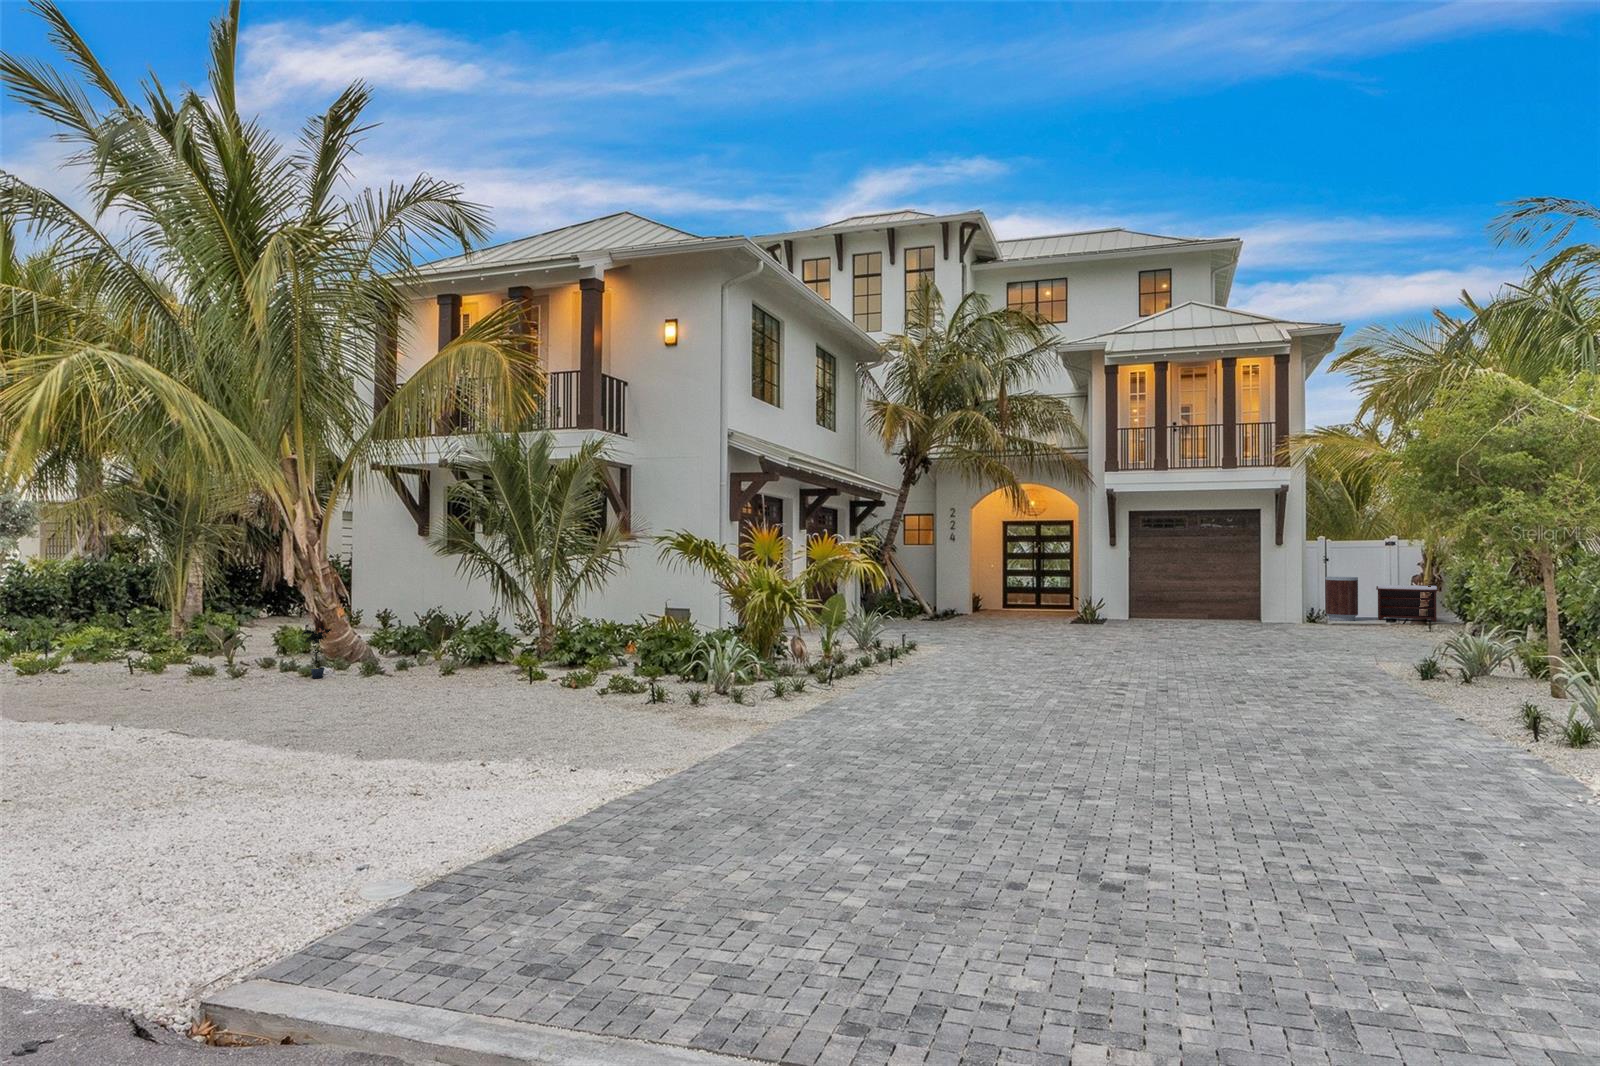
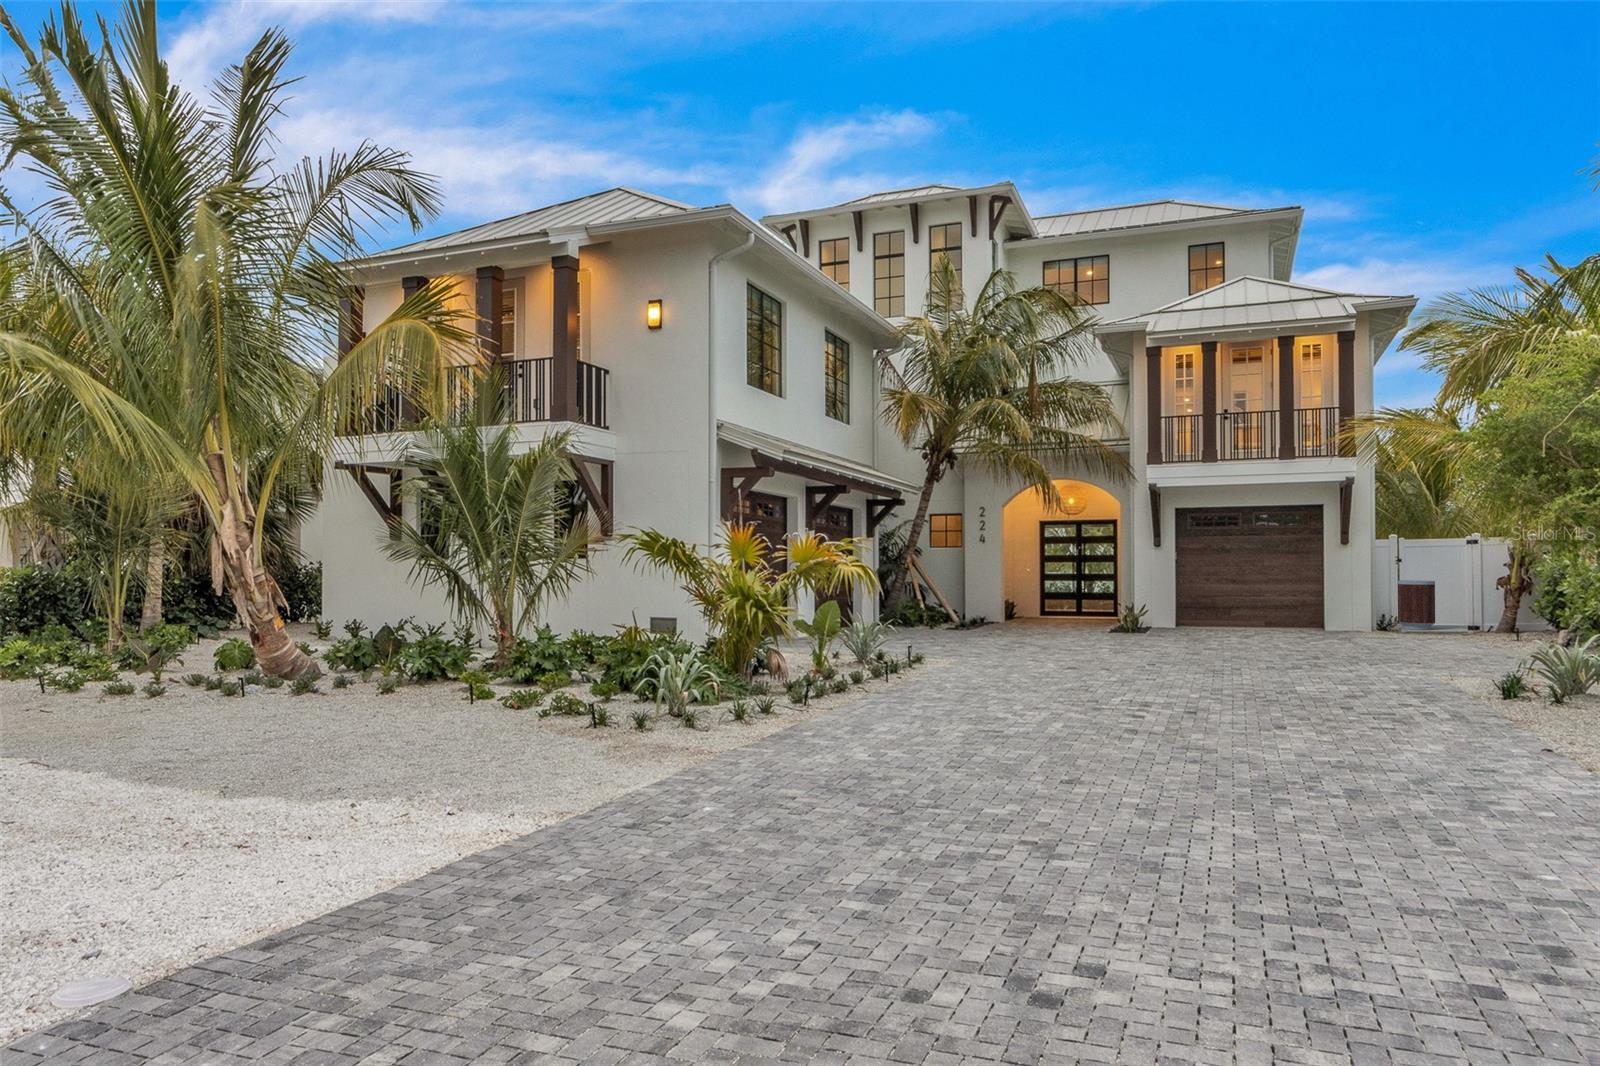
bench: present [1376,585,1439,622] -> none [1456,589,1528,631]
potted plant: present [302,624,332,678] -> none [232,636,271,696]

